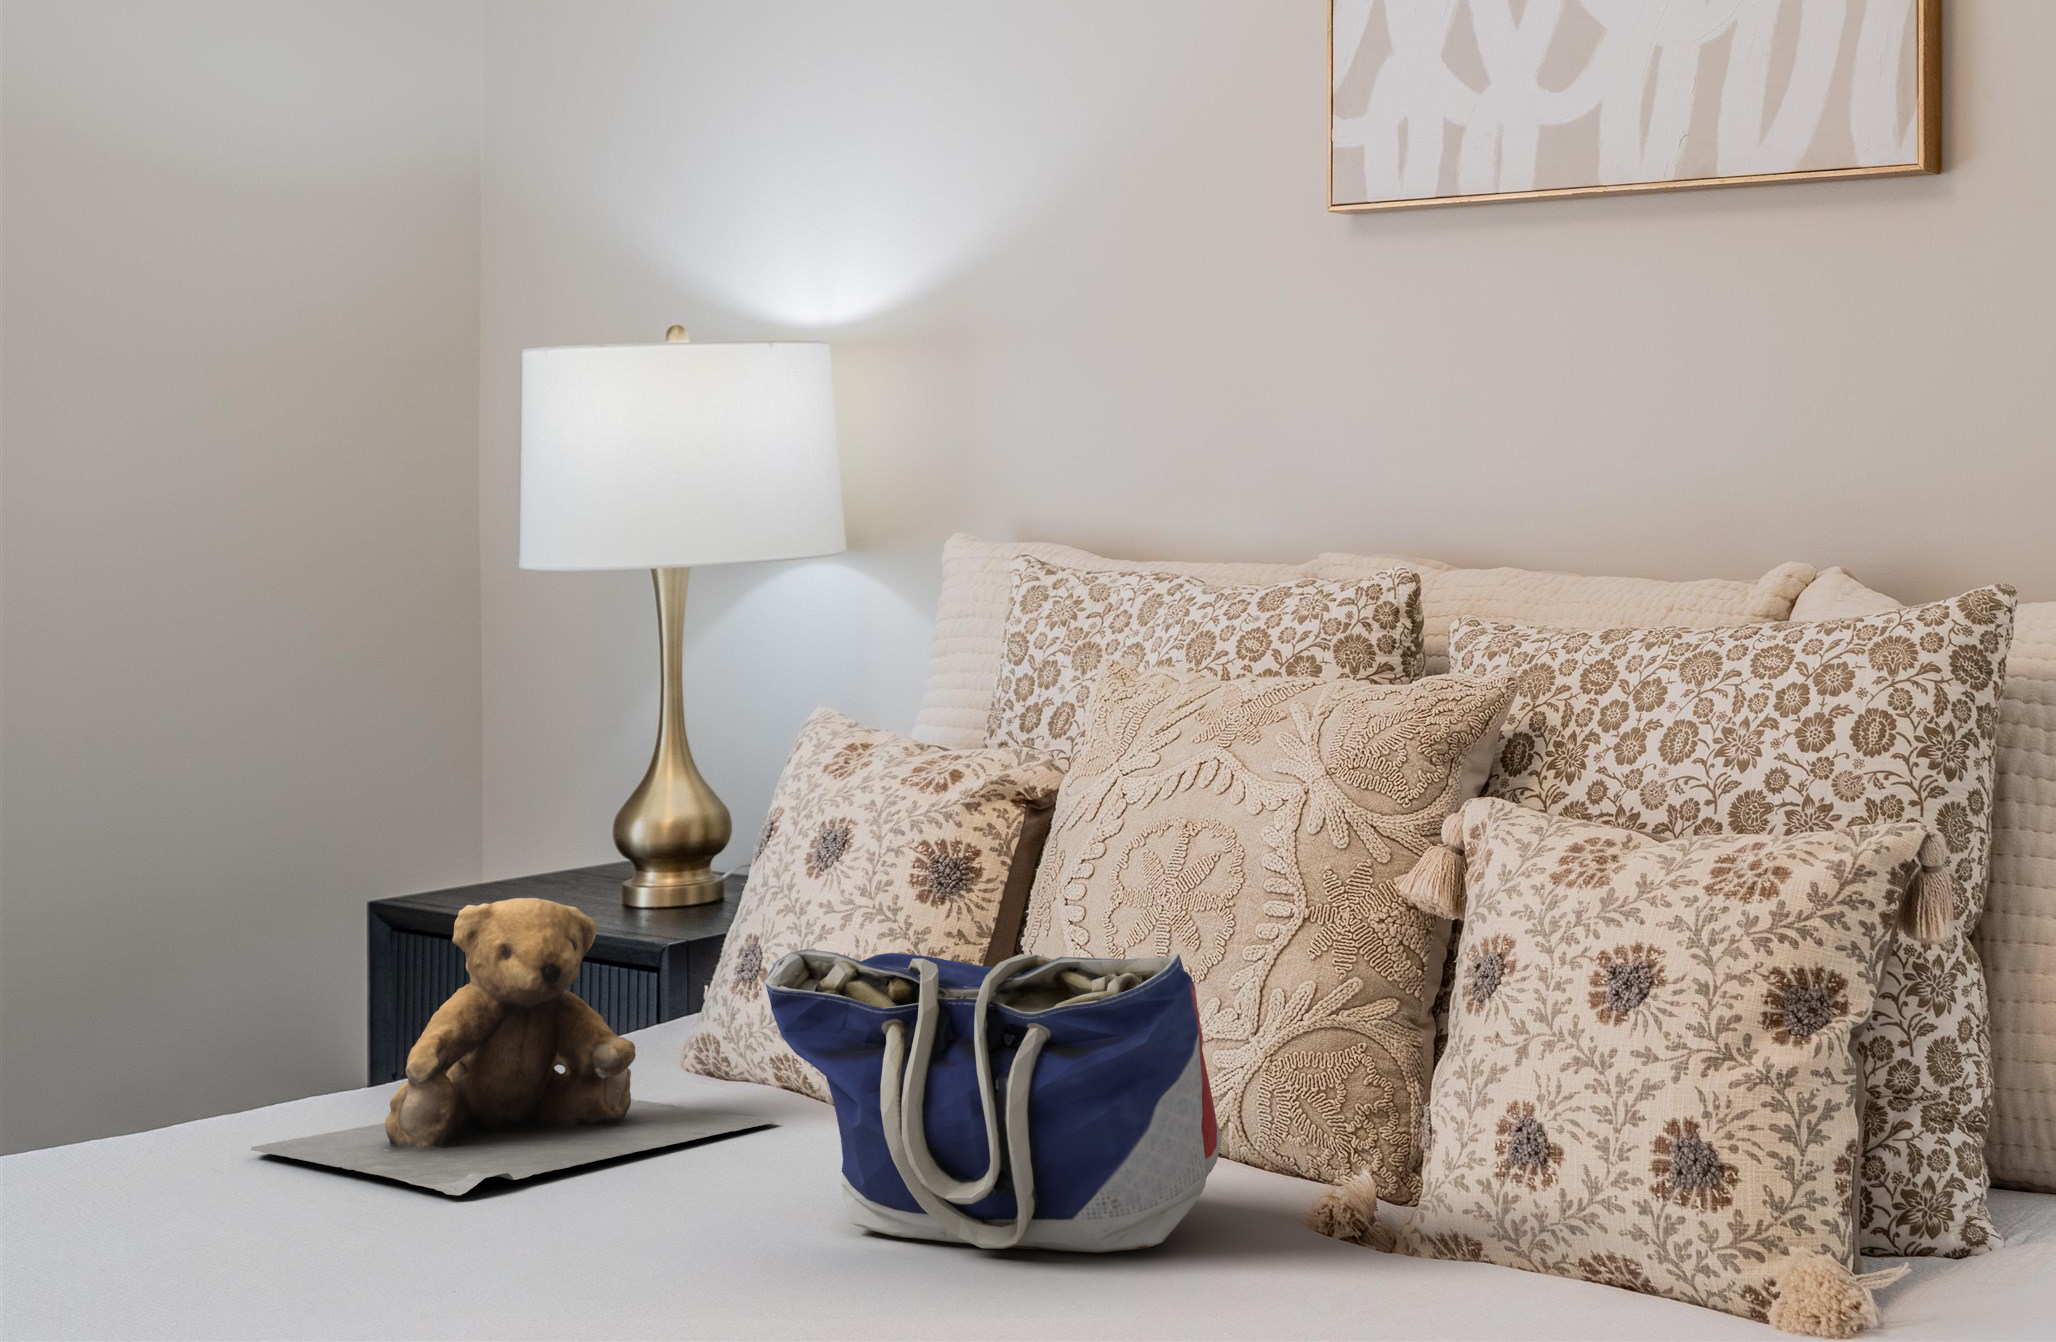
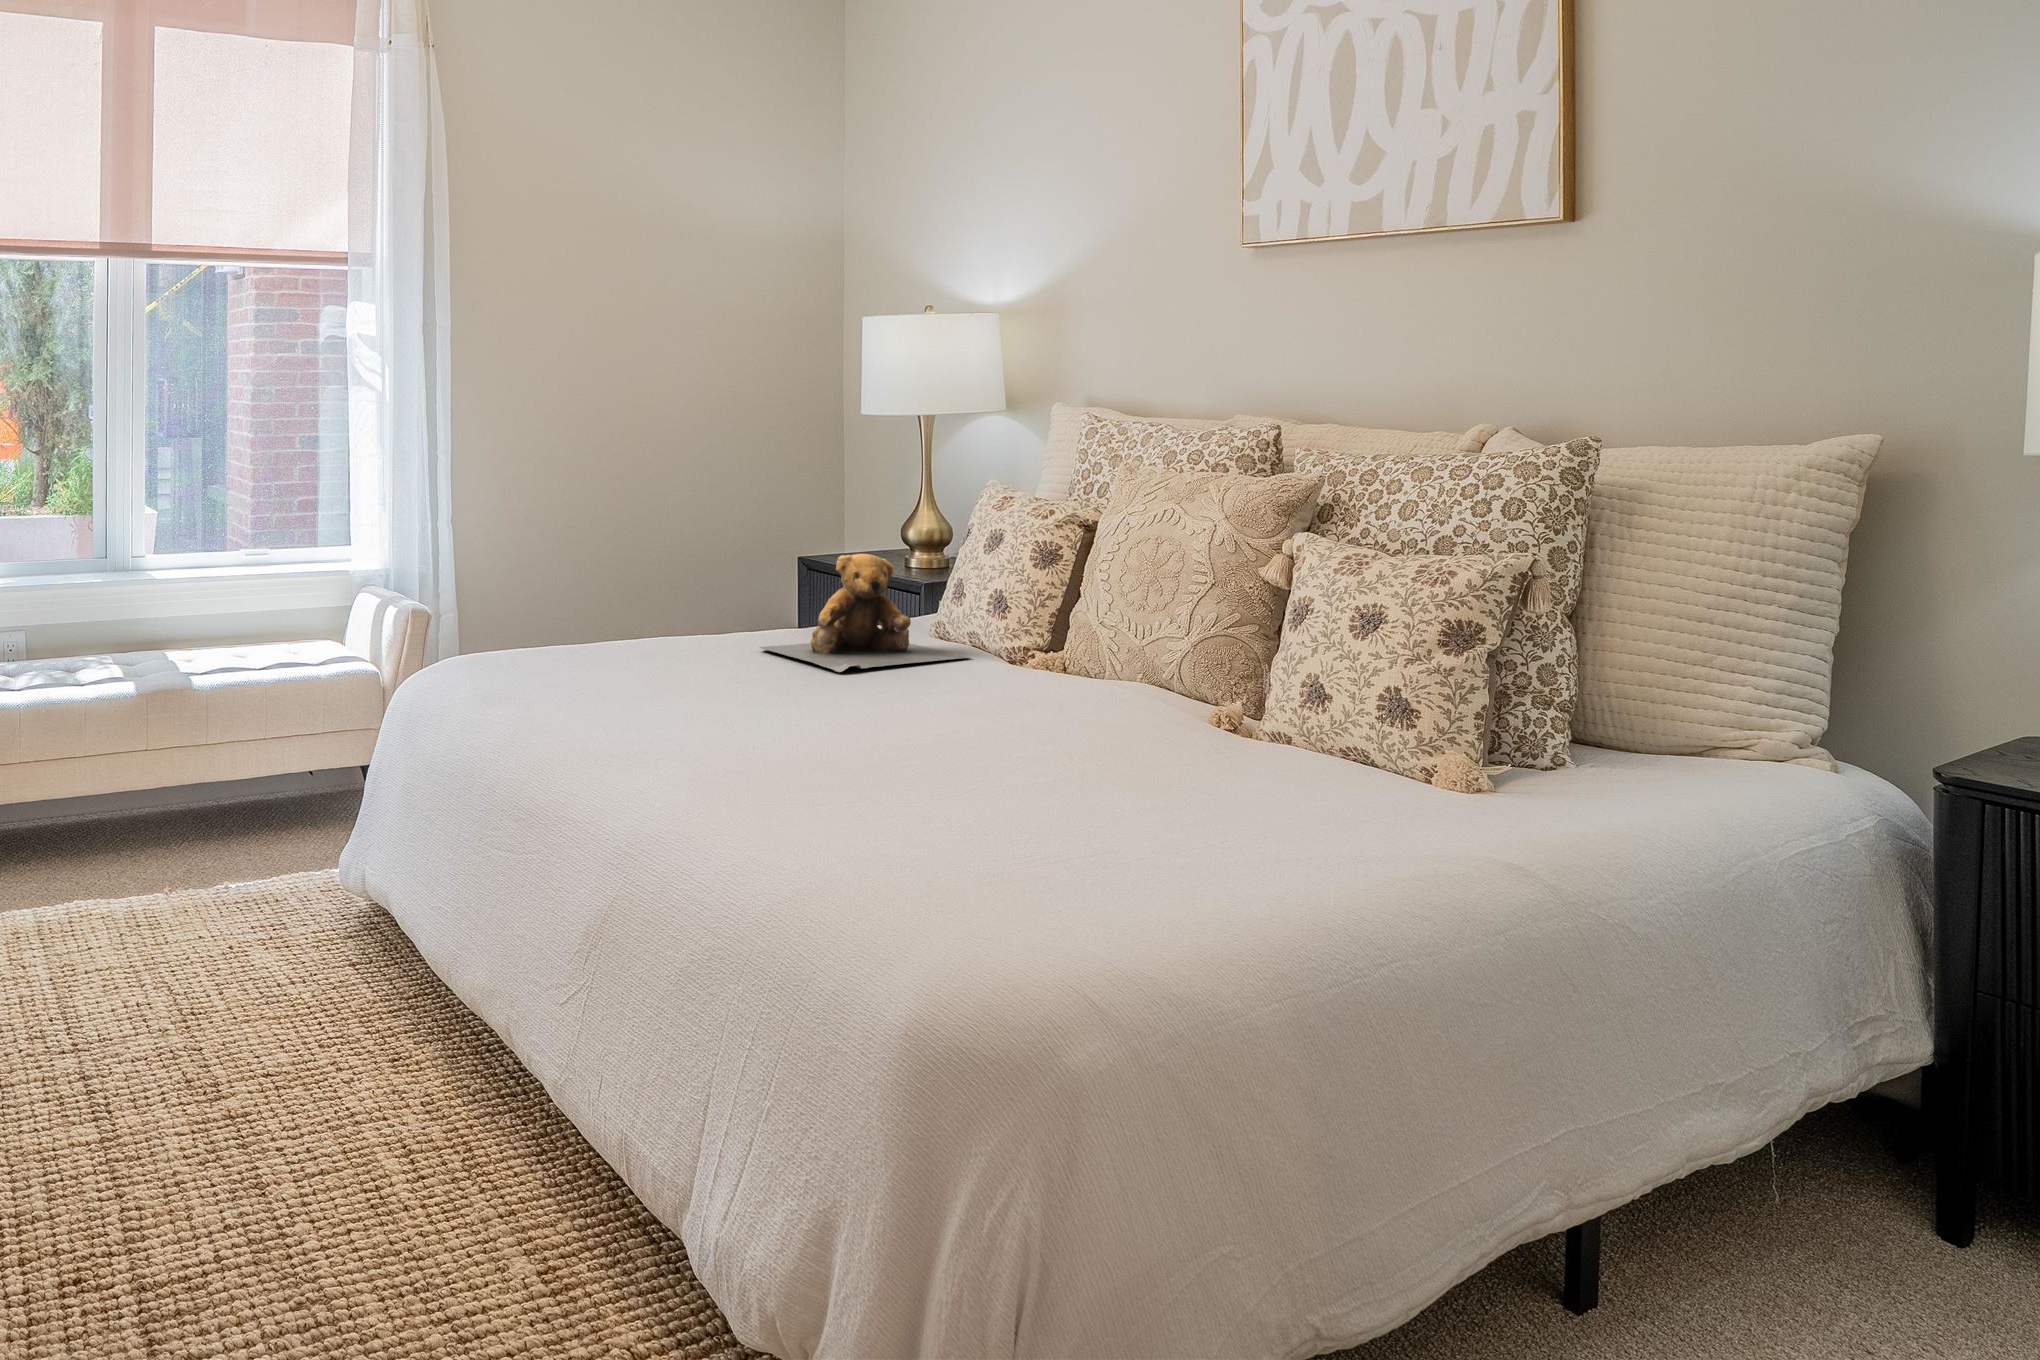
tote bag: present [765,949,1222,1253] -> none [962,580,1167,721]

